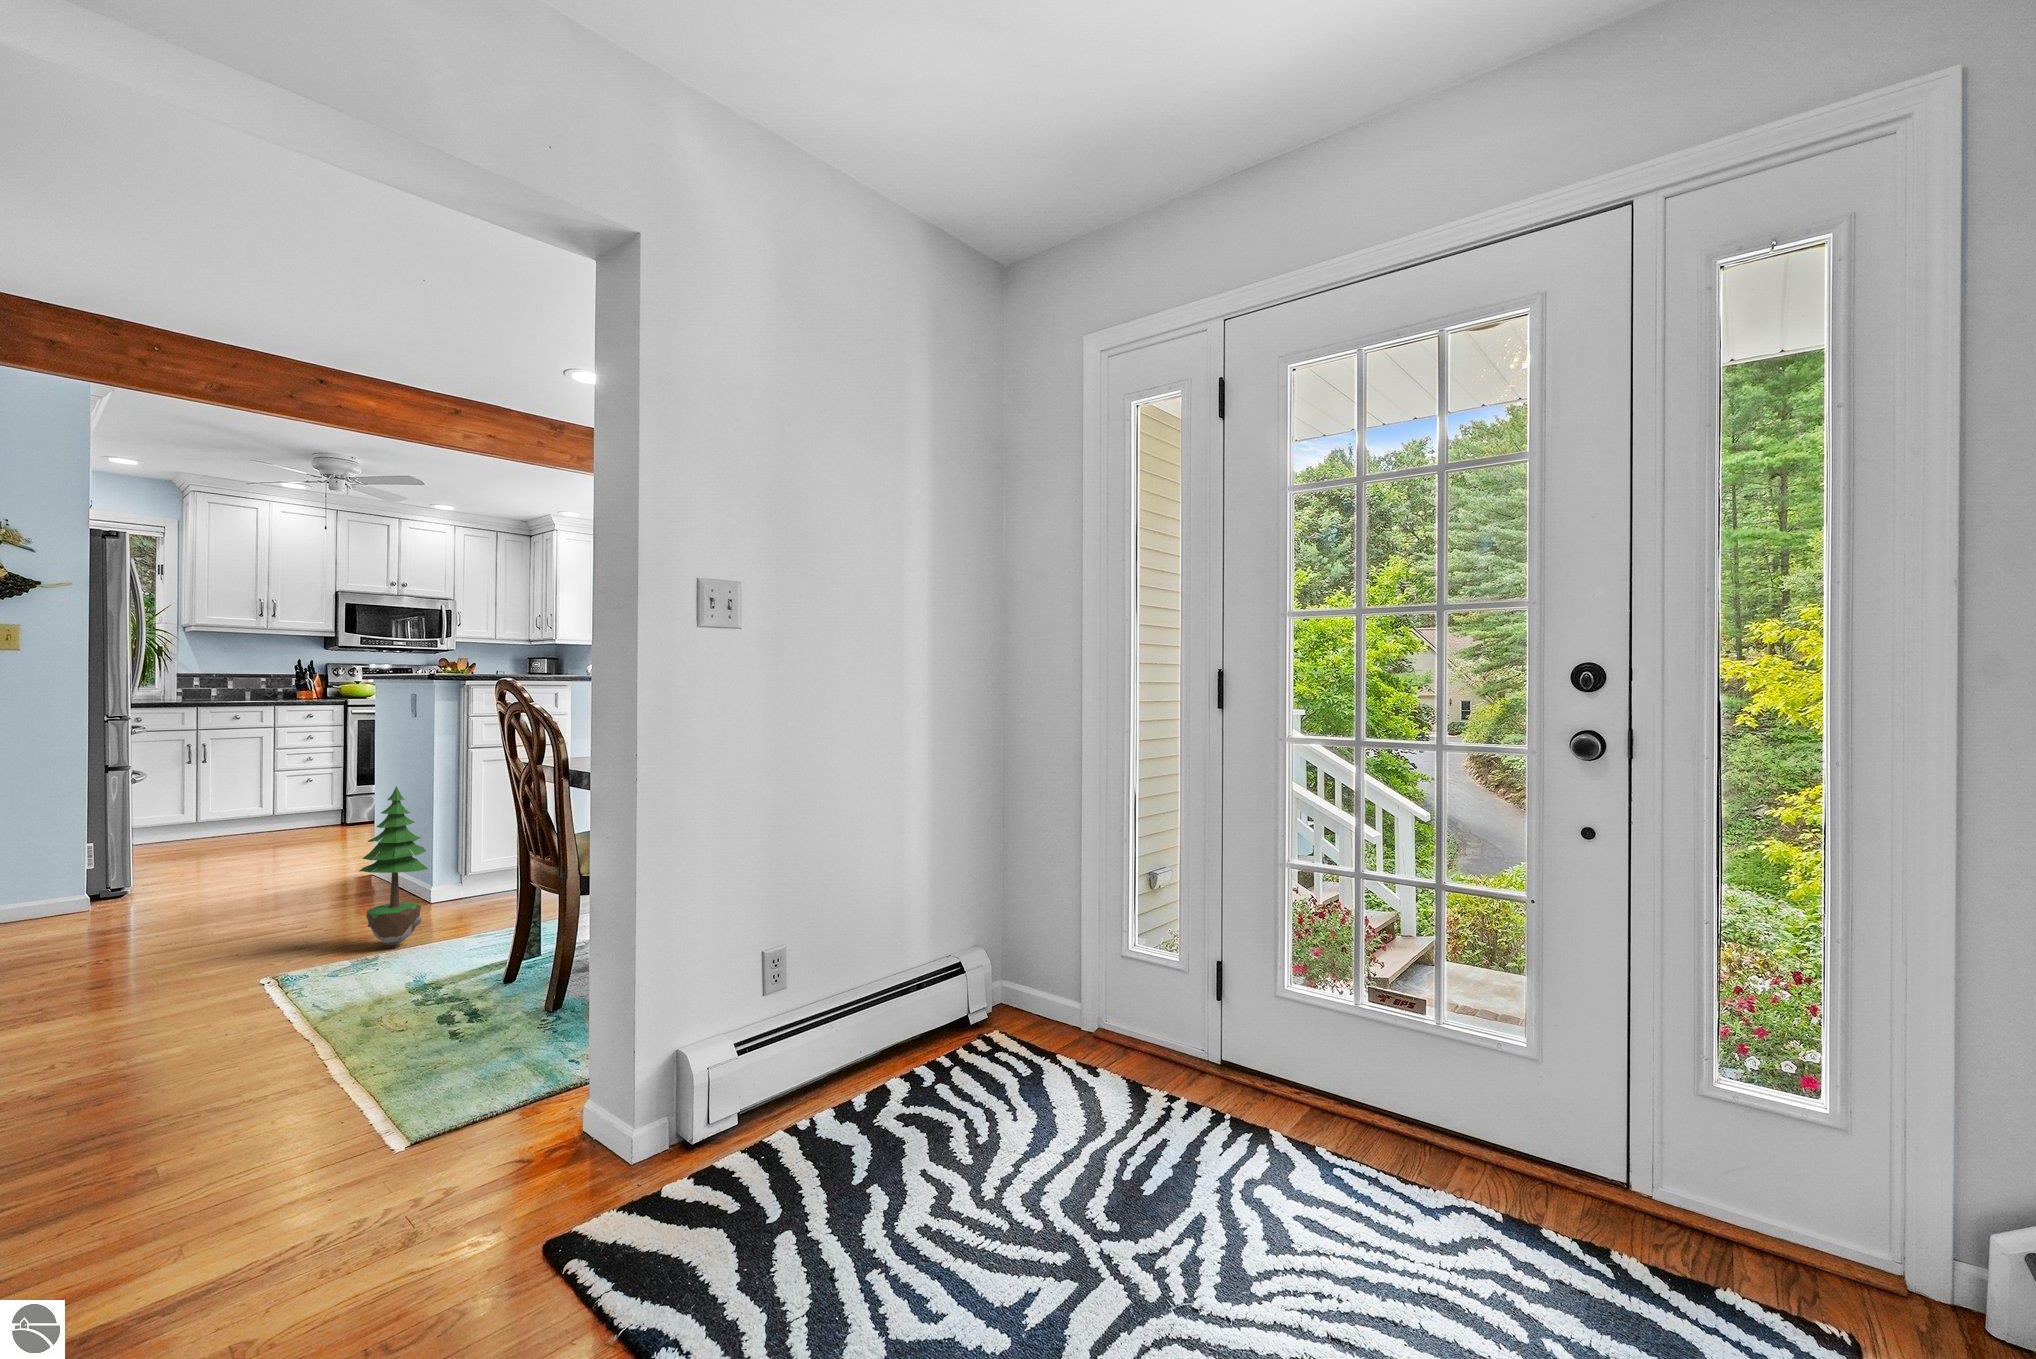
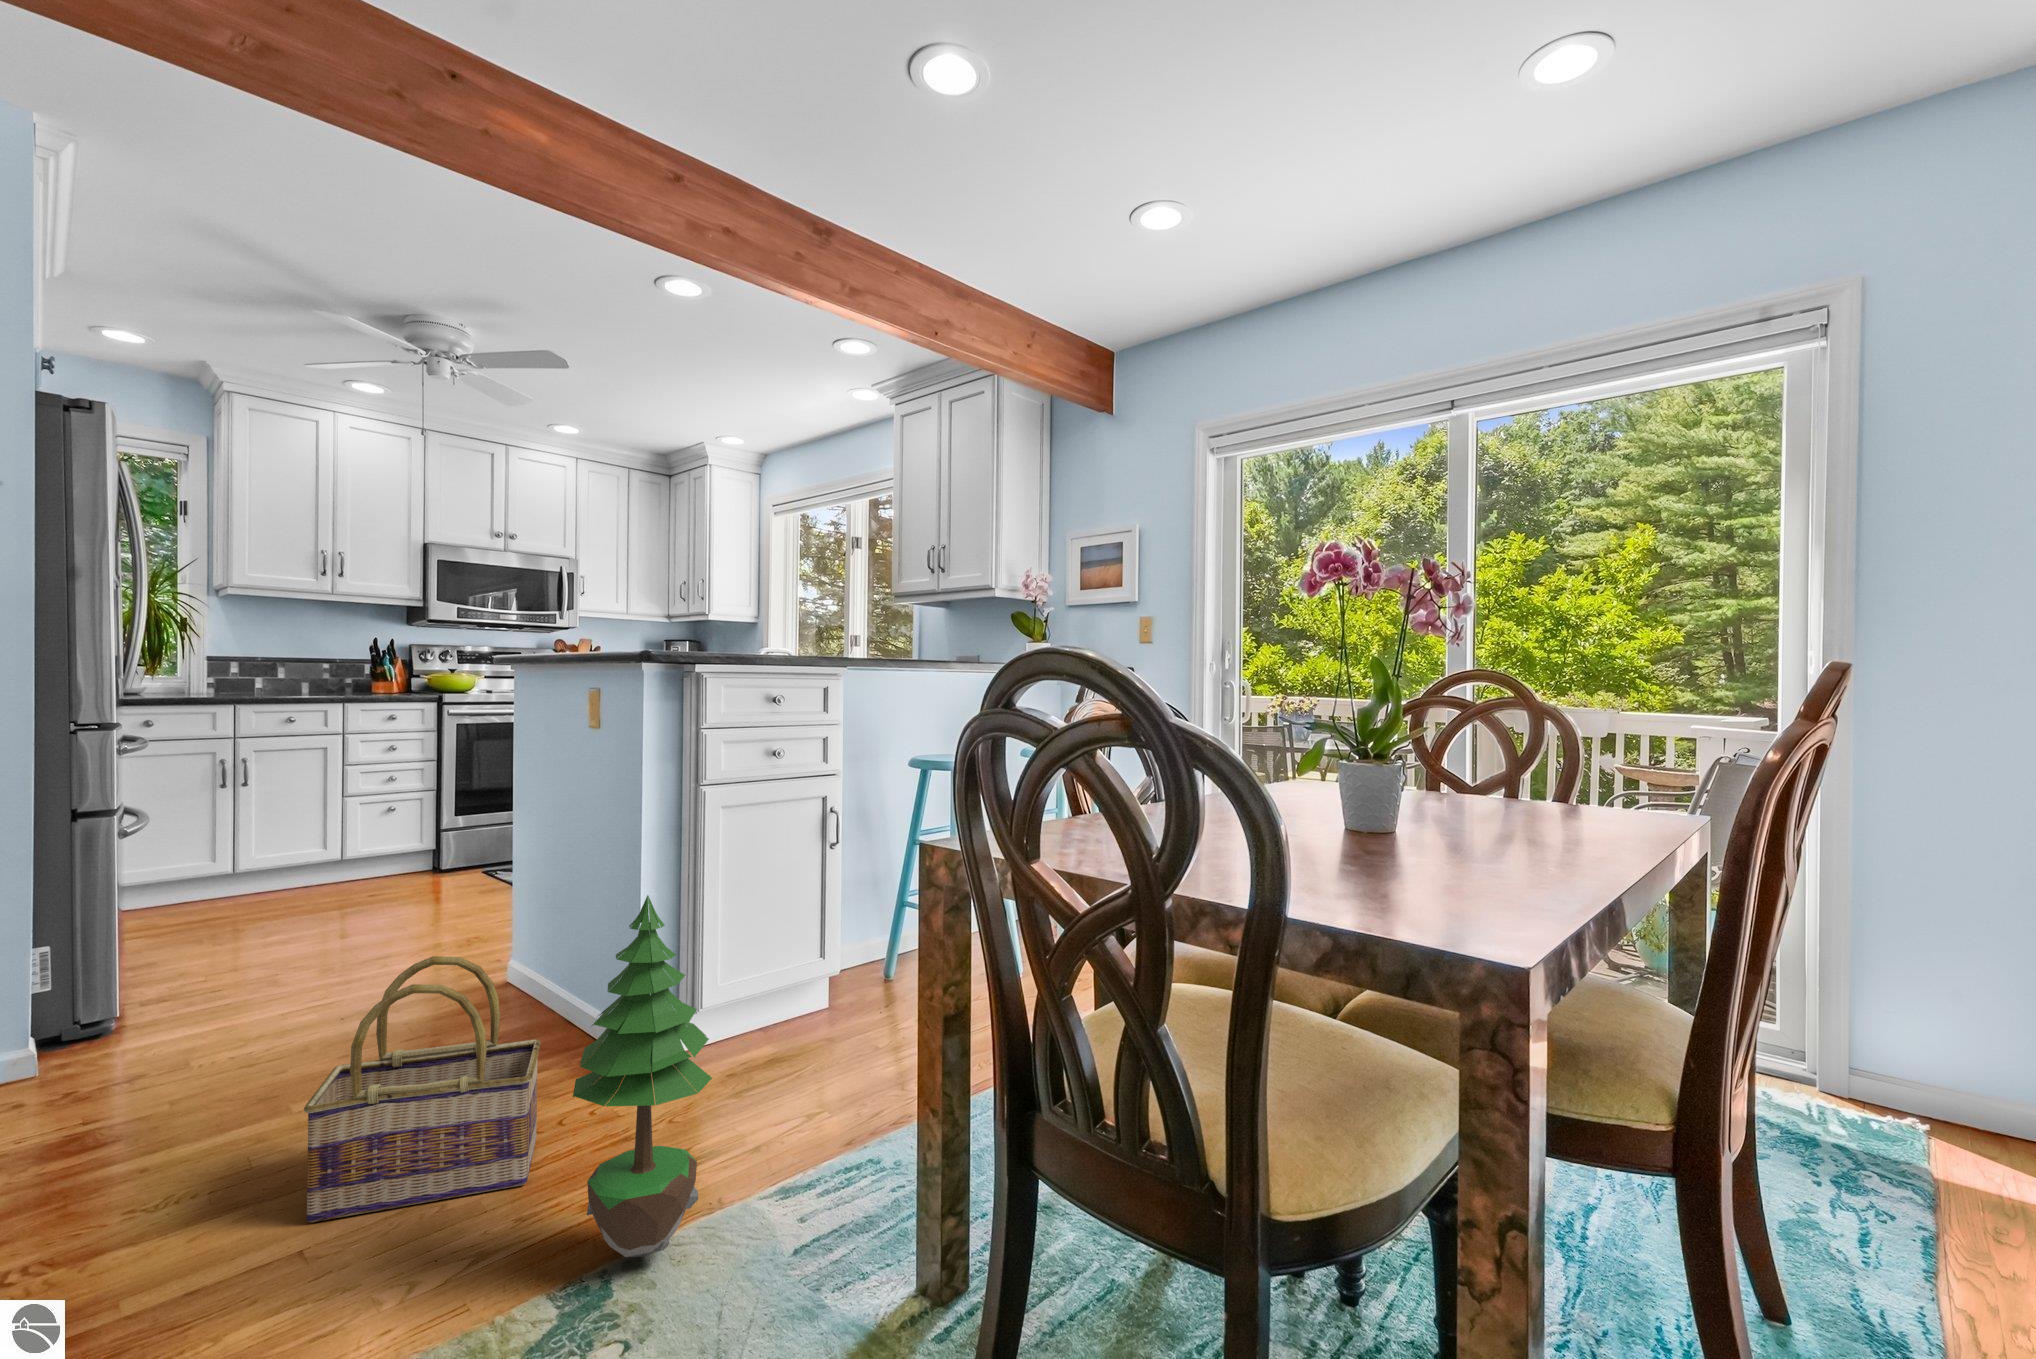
basket: none [238,827,363,941] -> present [304,956,541,1222]

